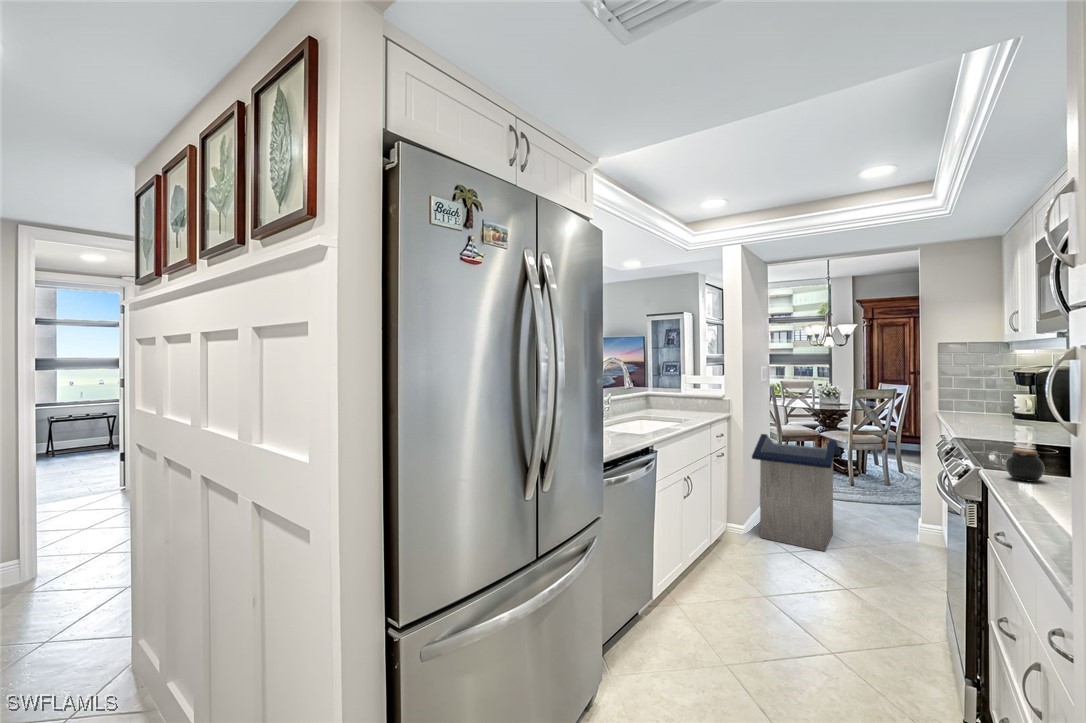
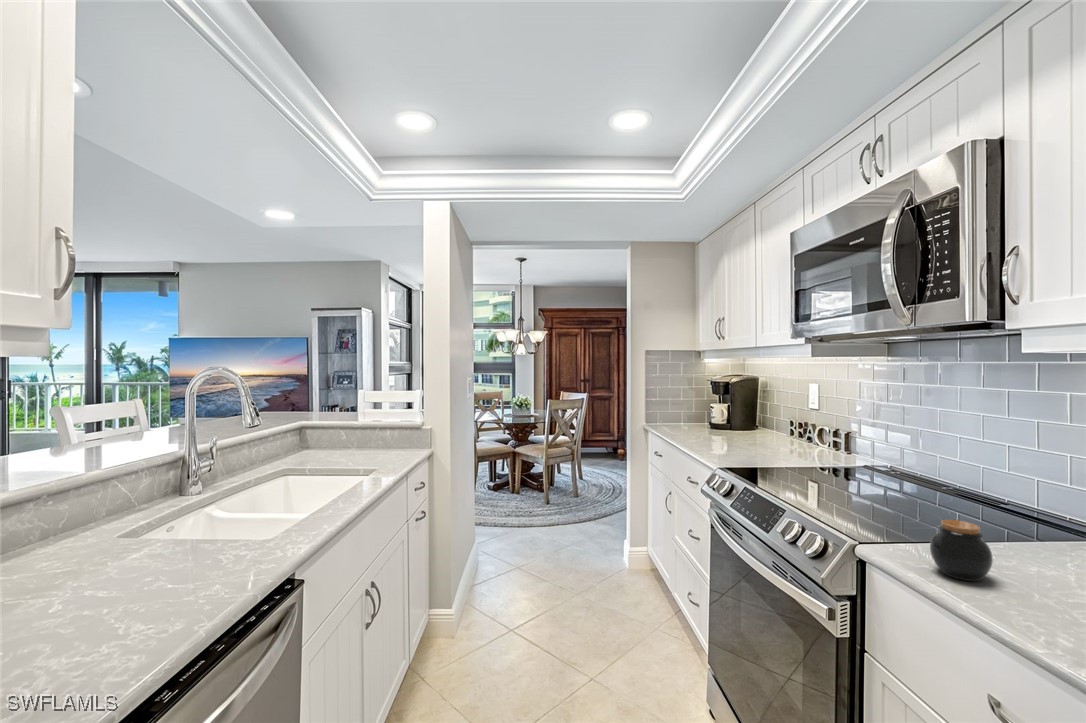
trash can: present [752,434,841,551] -> none [462,470,561,621]

